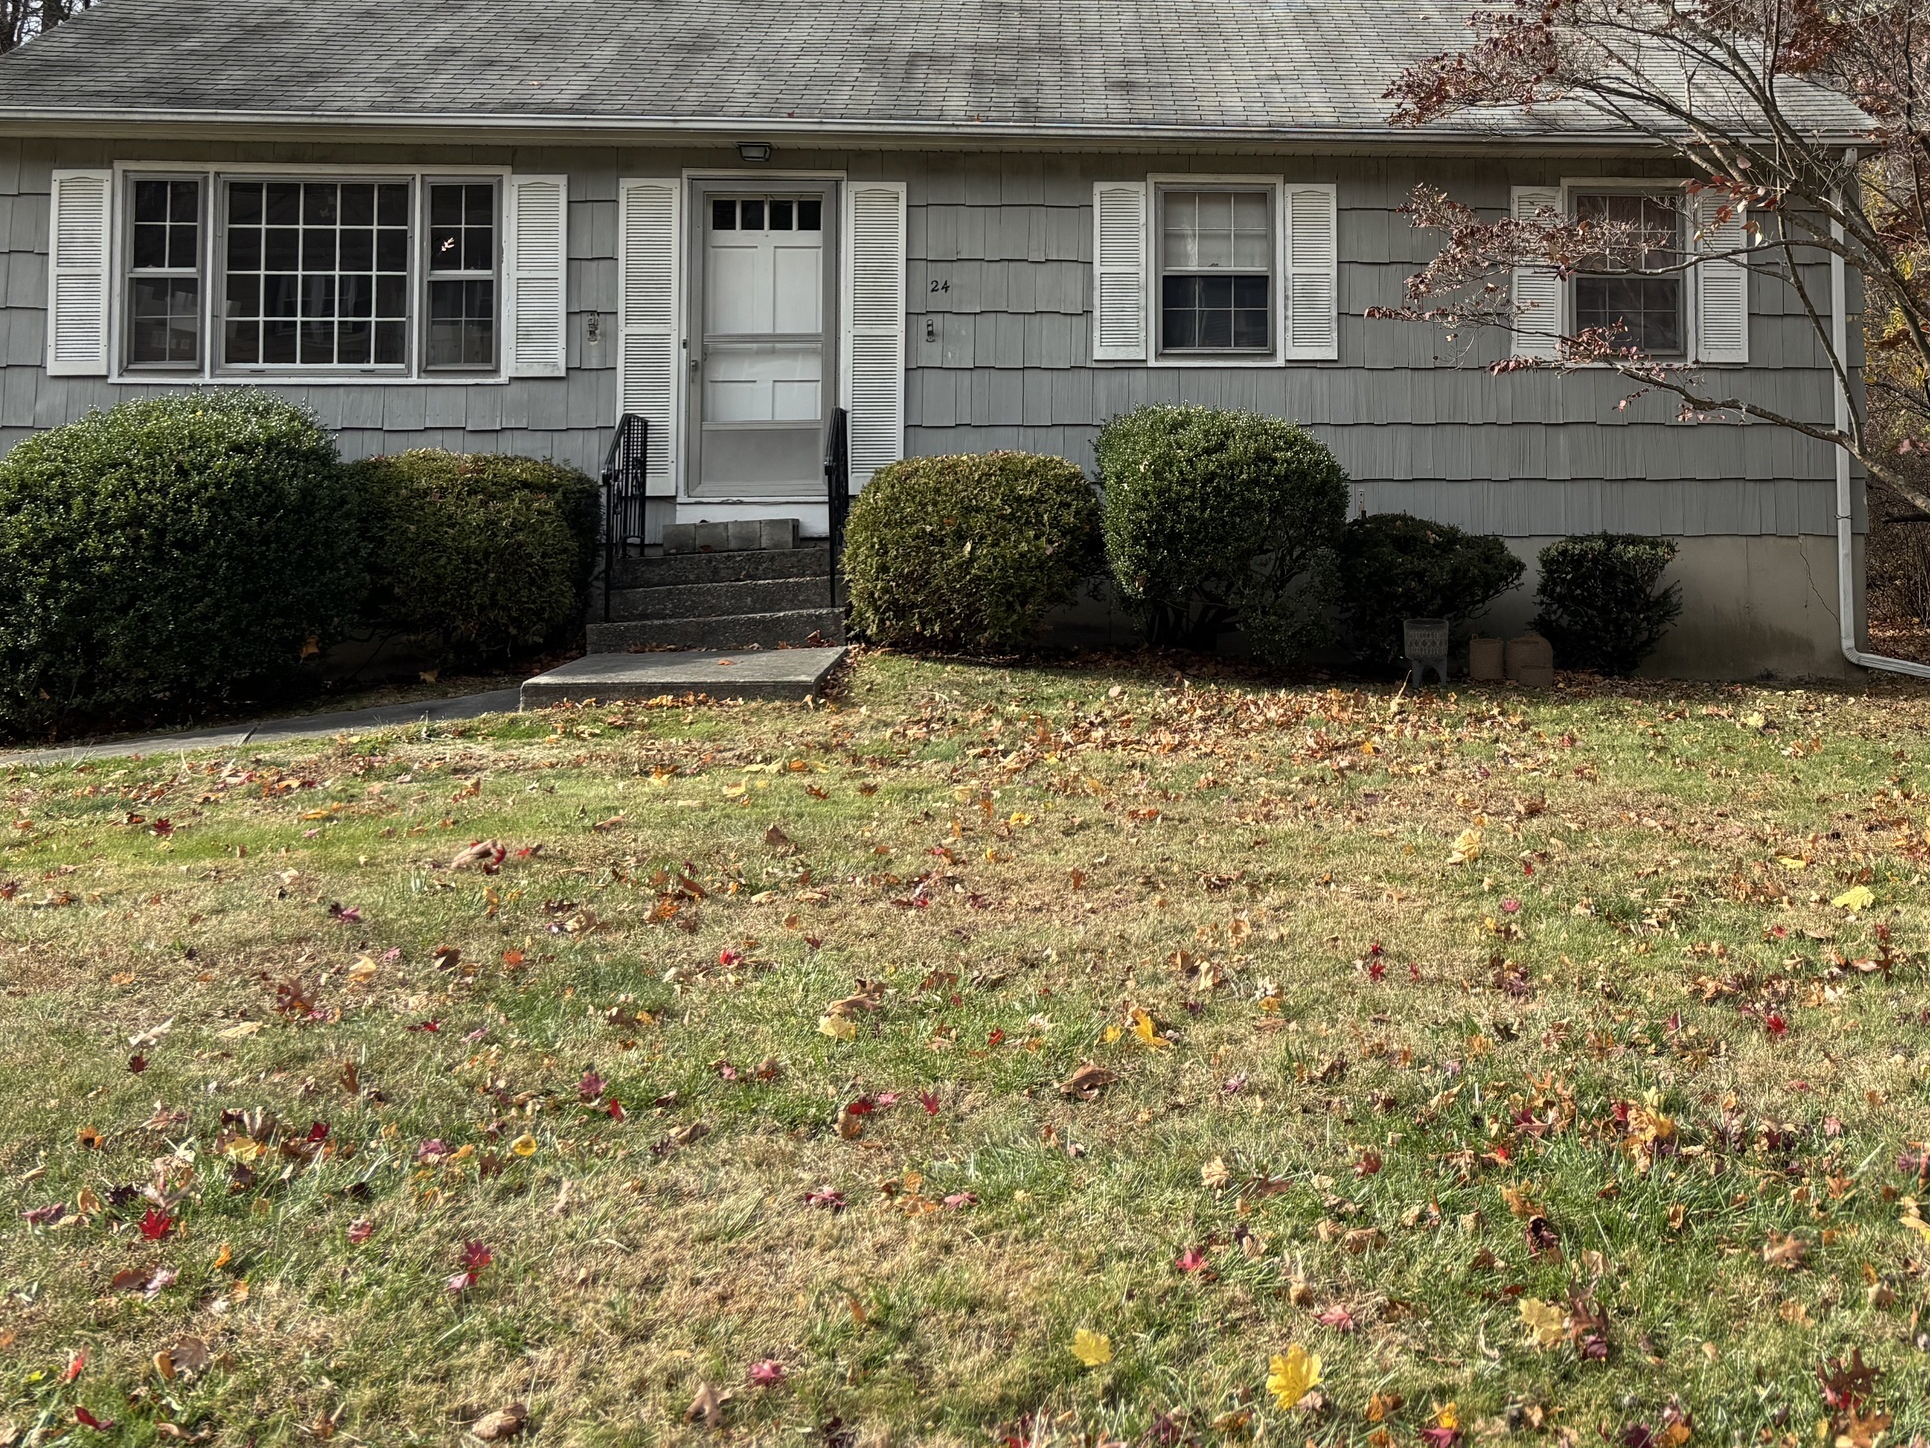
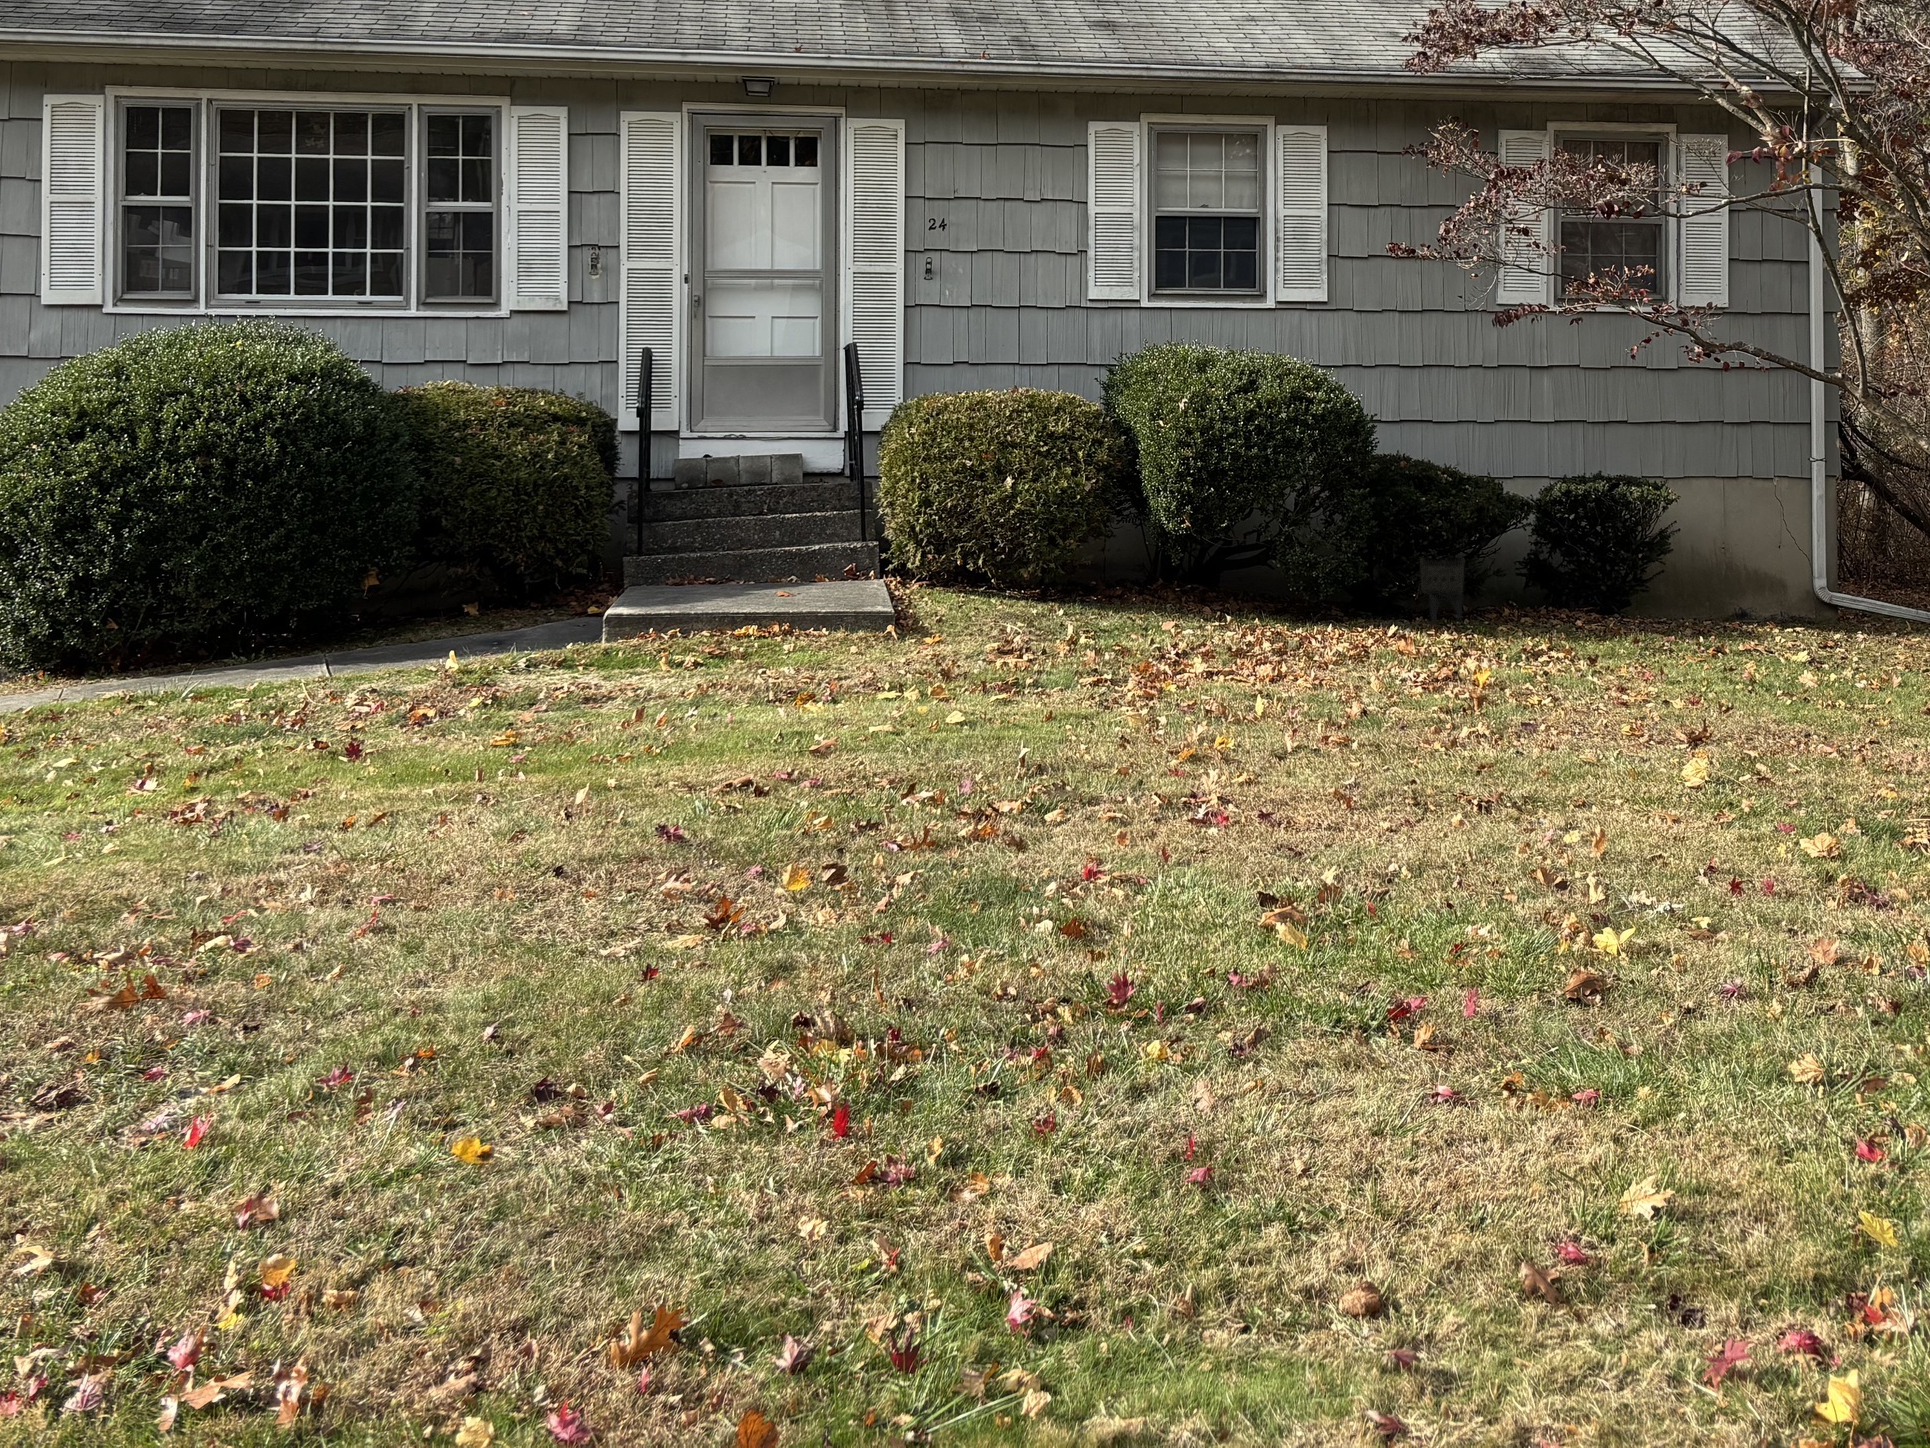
woven basket: present [1470,630,1553,686] -> none [1473,568,1559,623]

